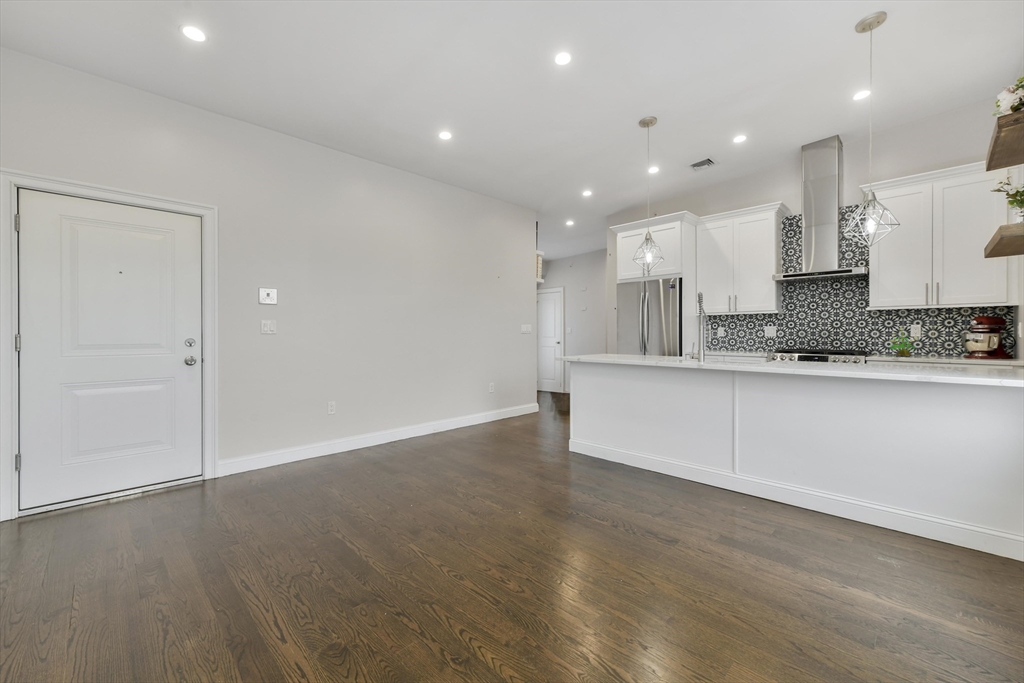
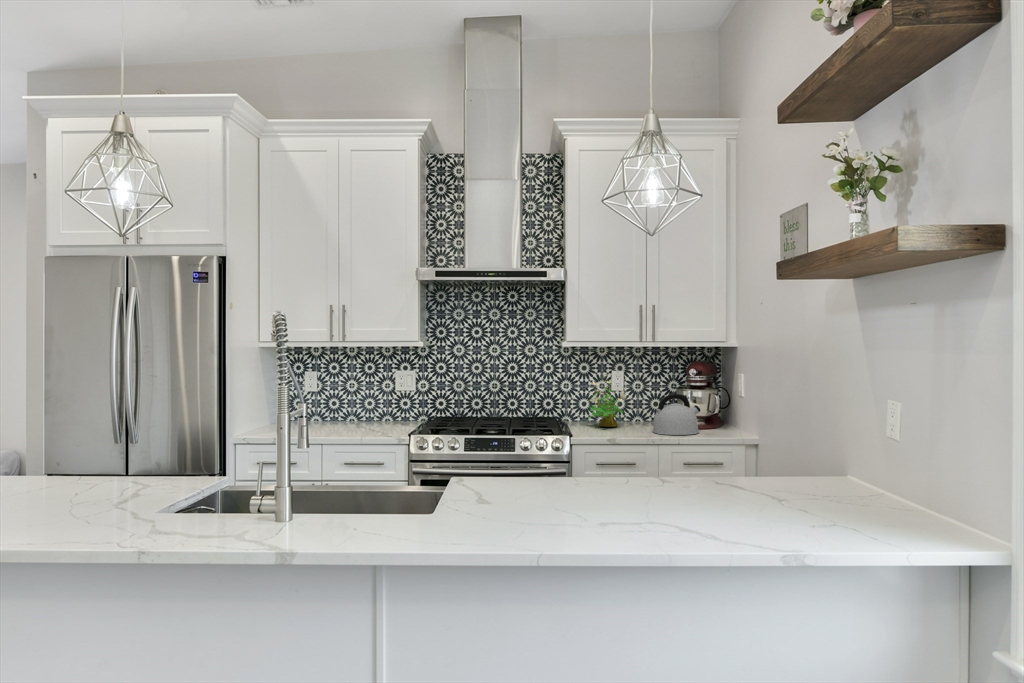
kettle: none [935,335,979,359] -> present [653,394,700,435]

